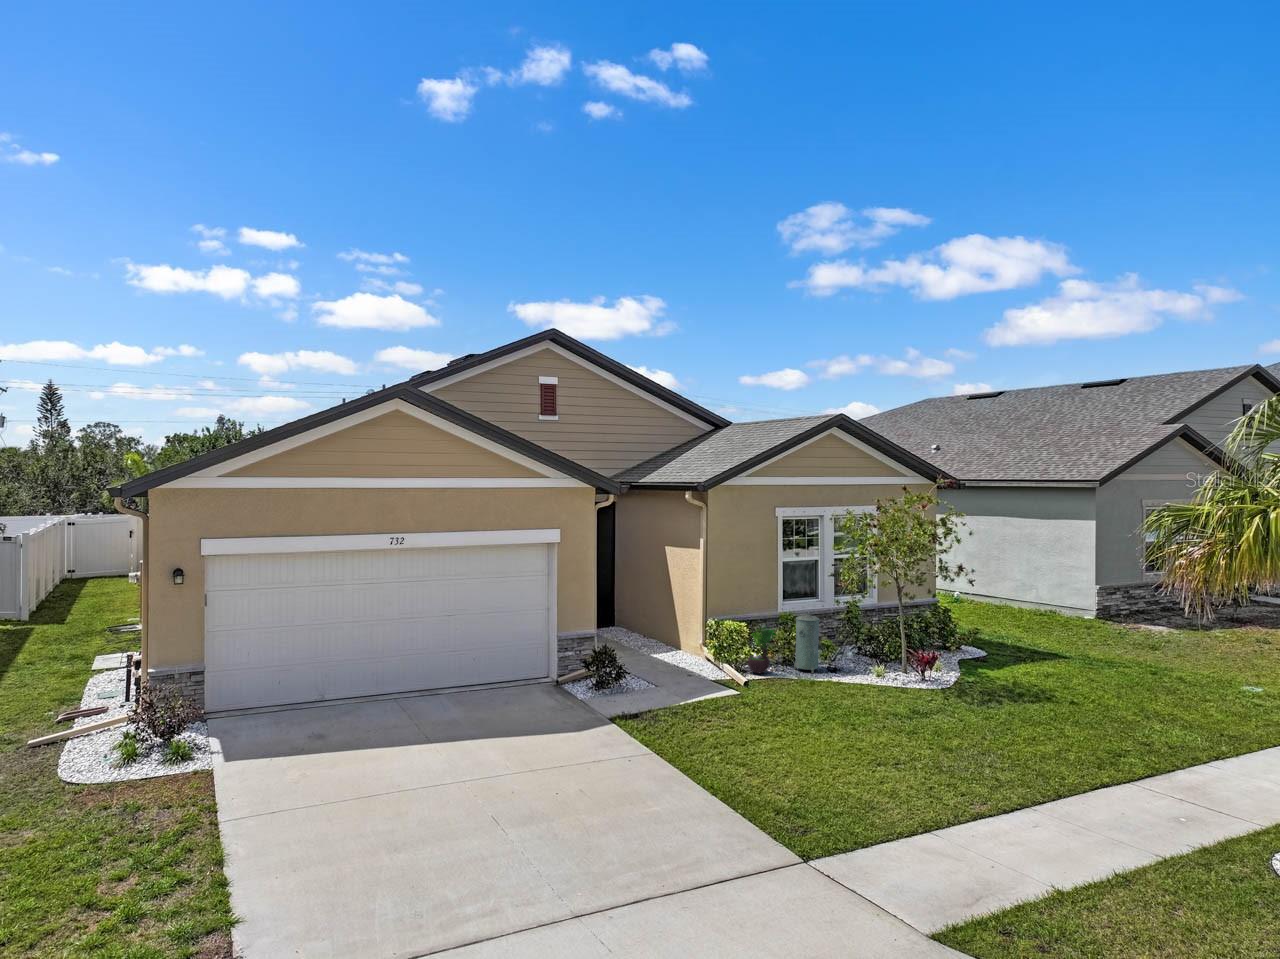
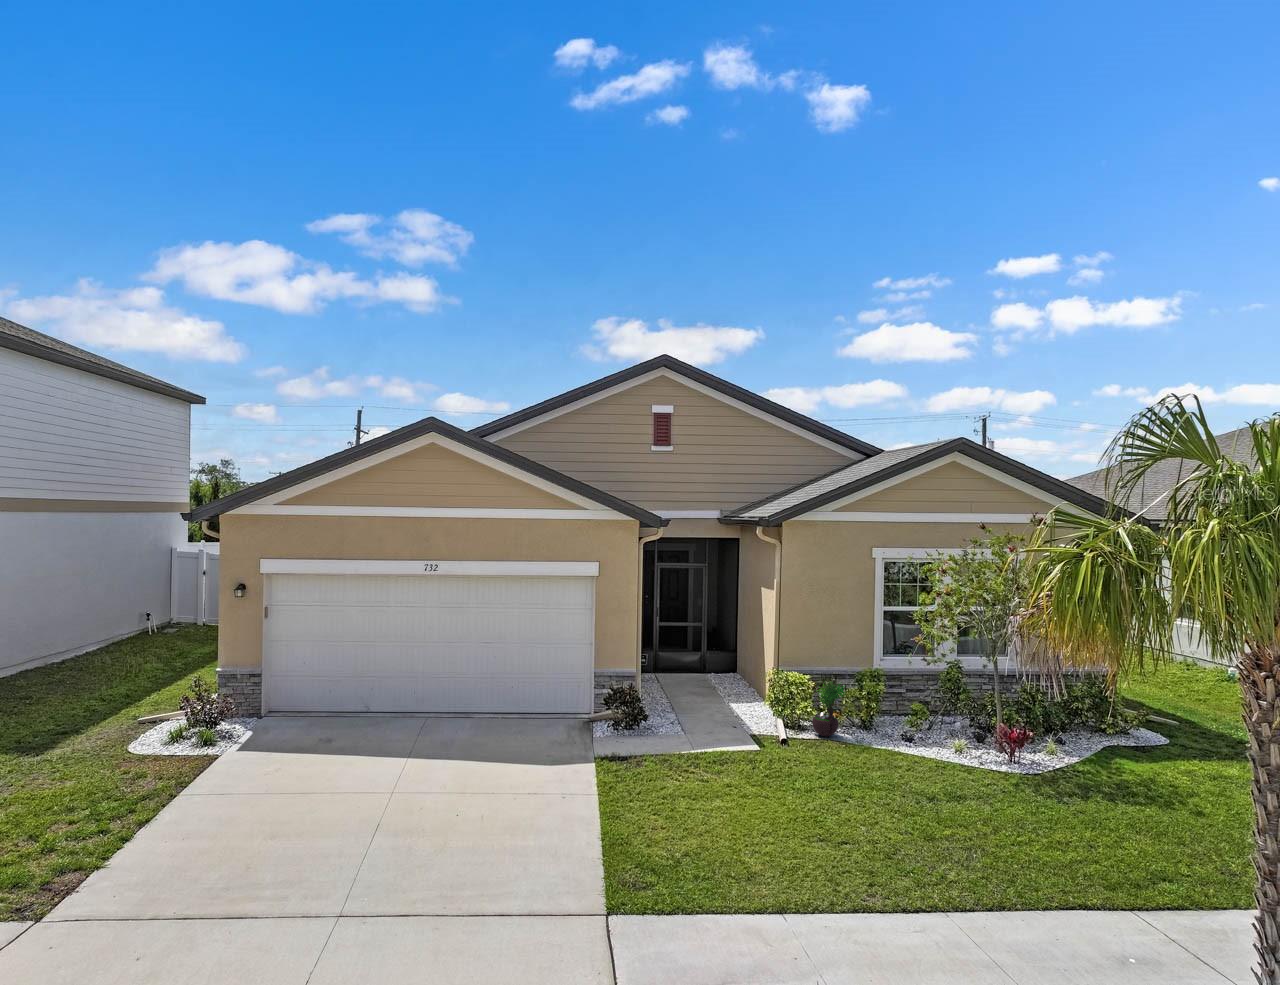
trash can: present [794,614,820,673] -> none [874,672,904,744]

